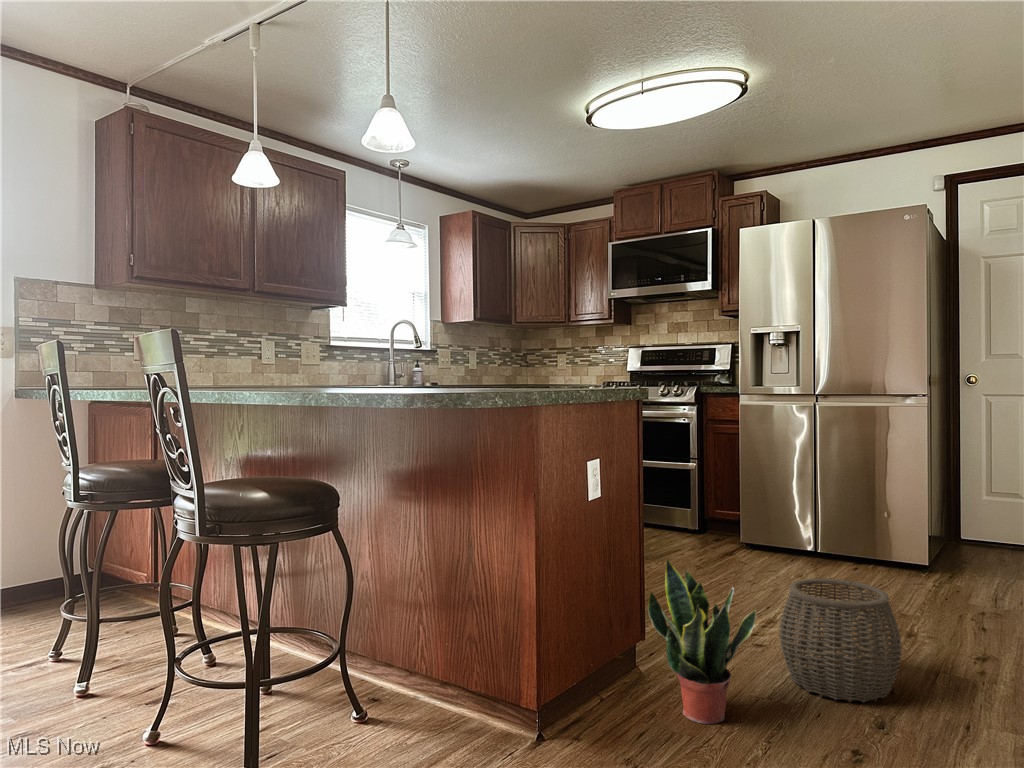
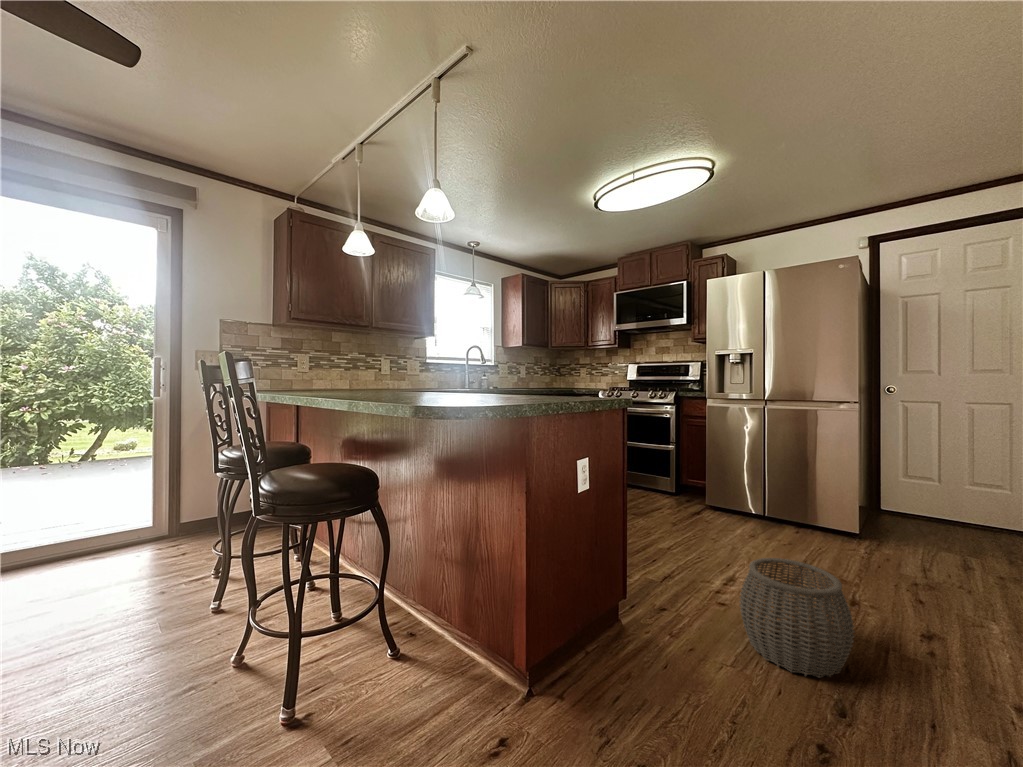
potted plant: present [648,559,756,724] -> none [626,545,720,691]

